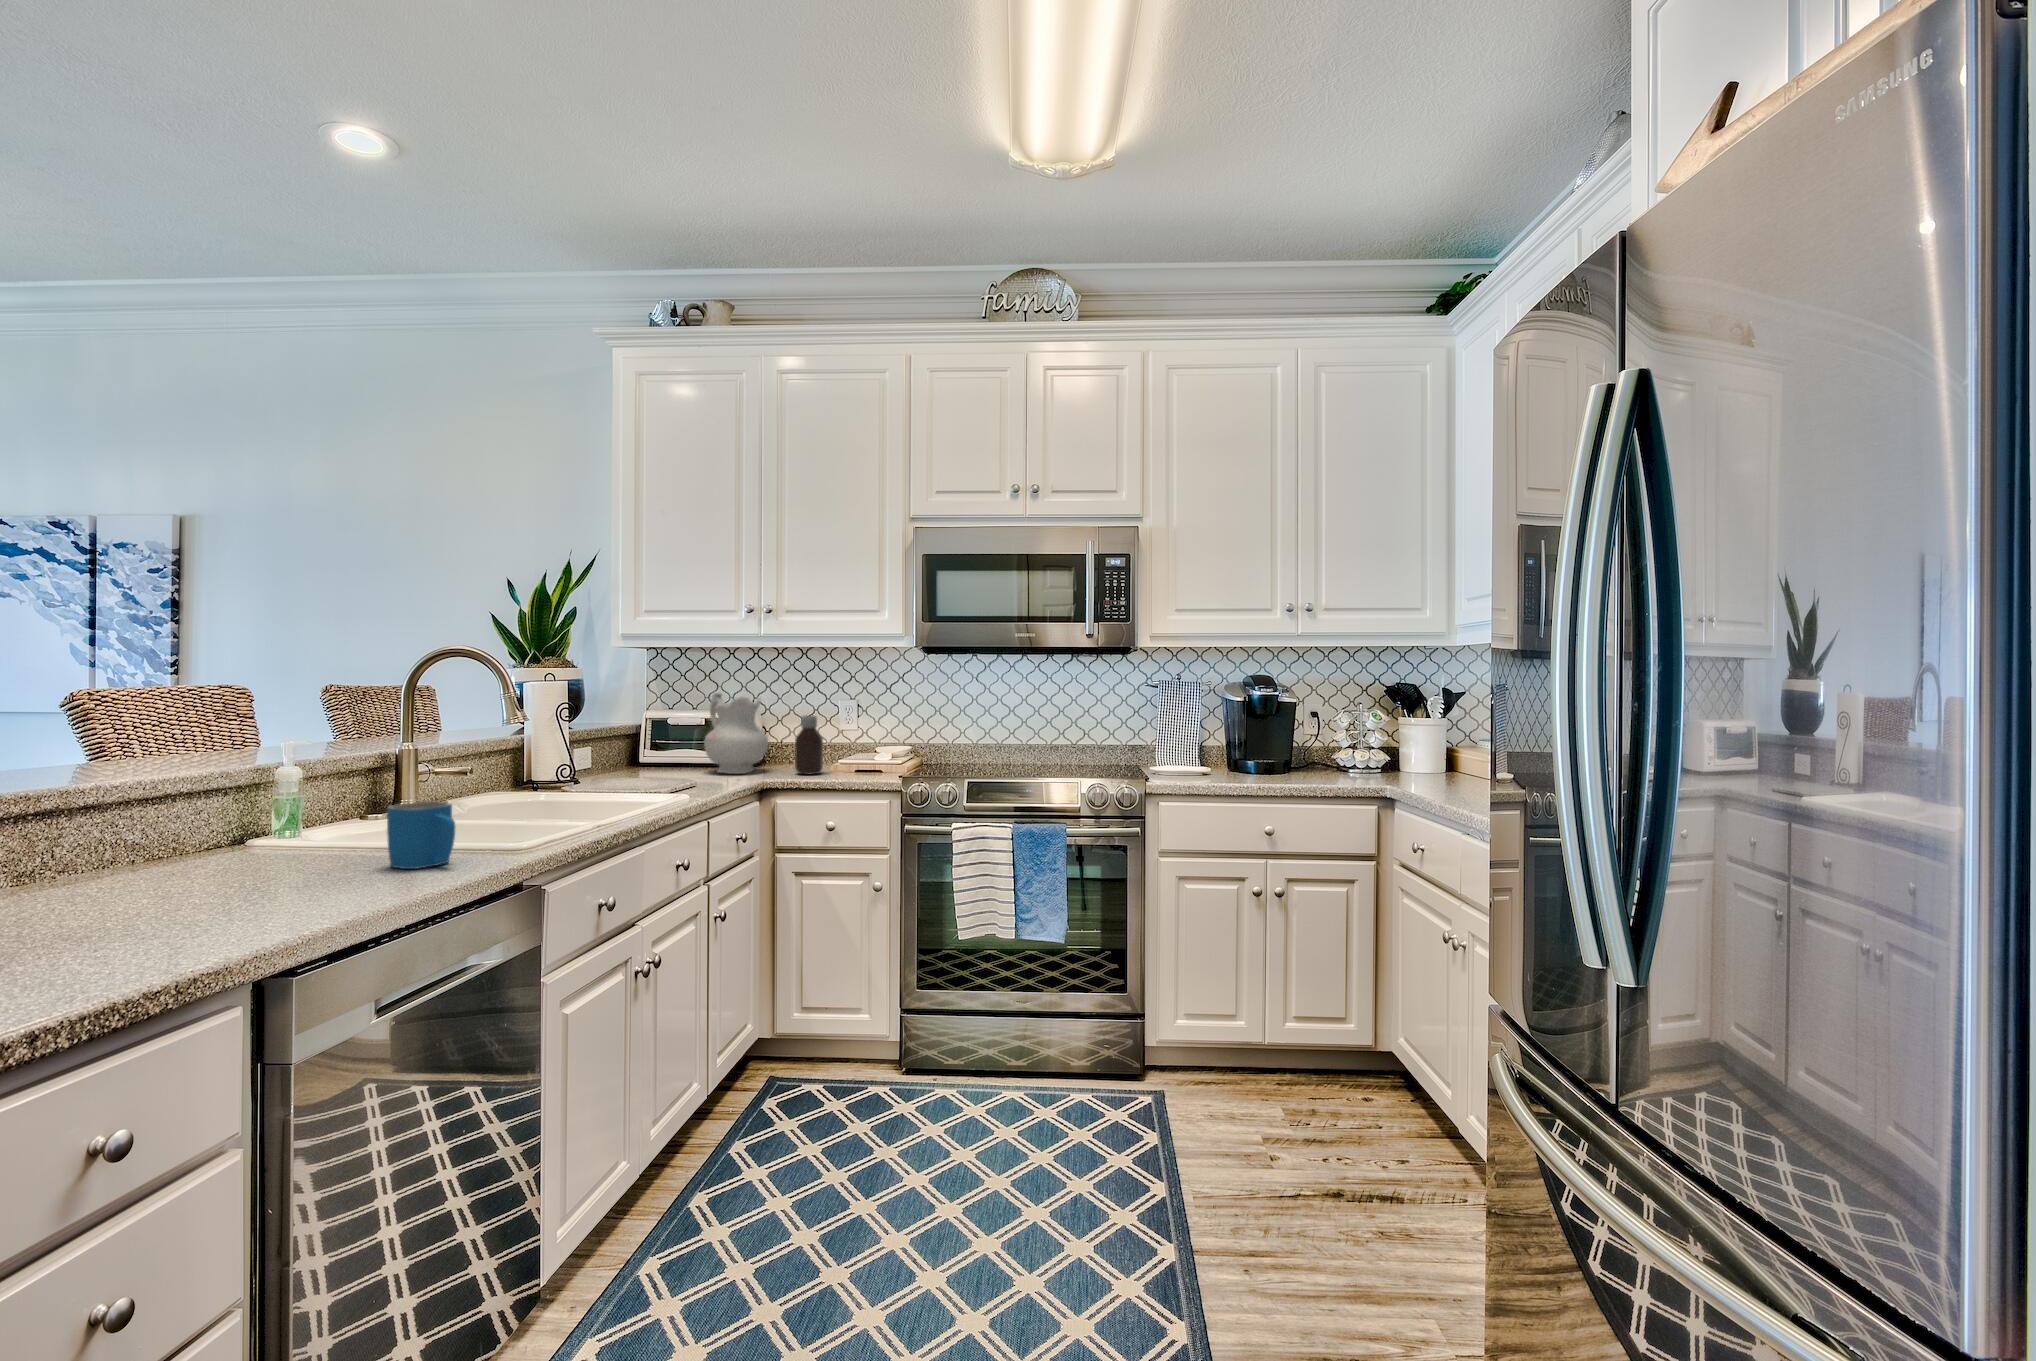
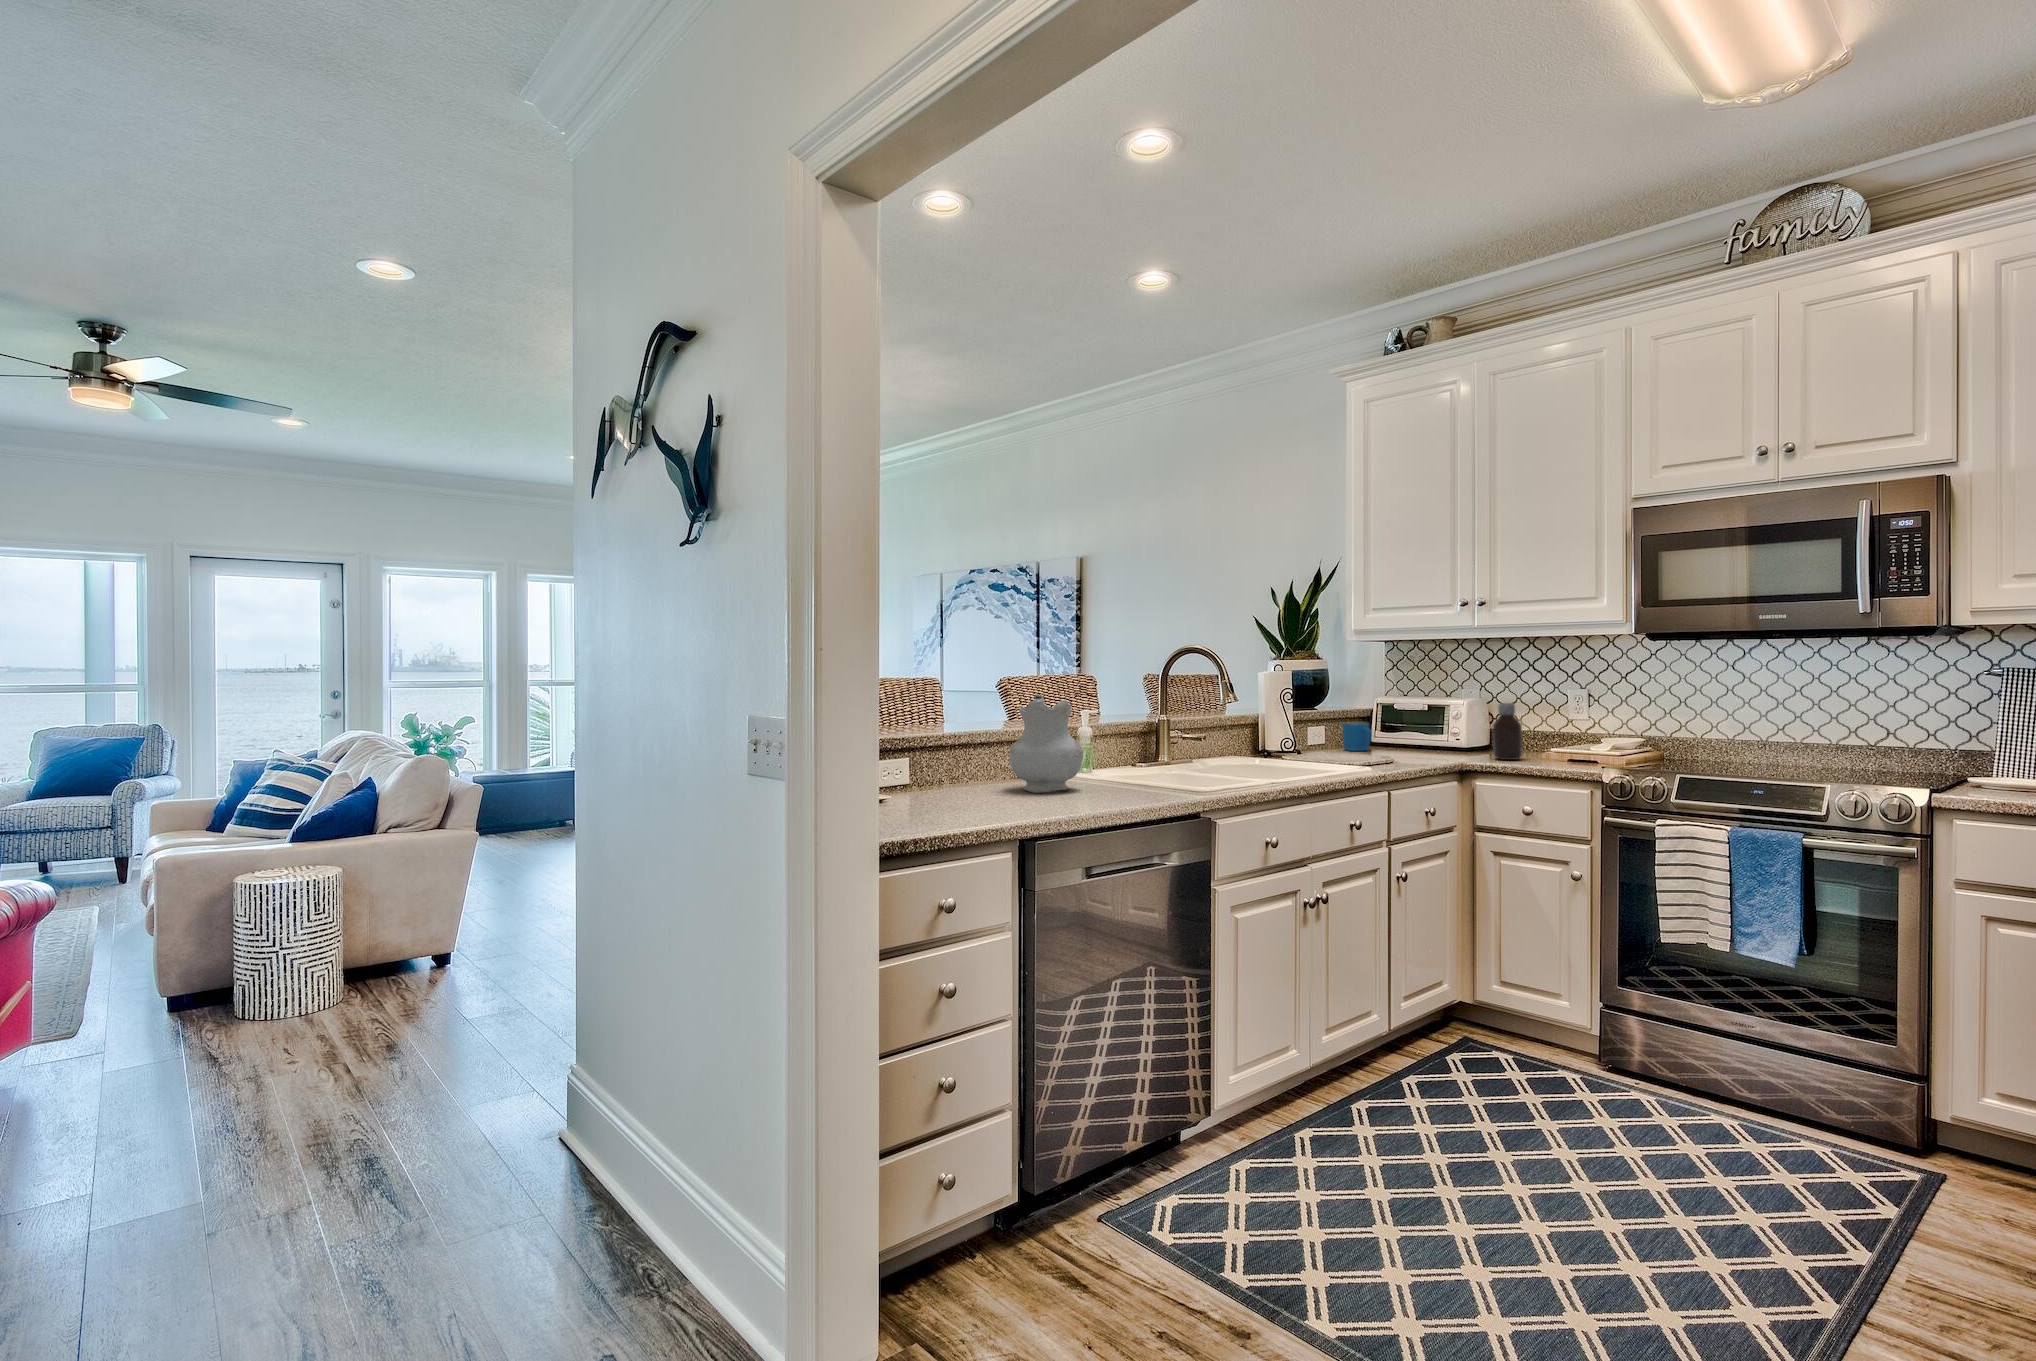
ceramic pitcher: present [704,693,768,774] -> present [1009,694,1083,793]
mug: present [387,802,455,869] -> present [1343,722,1371,751]

